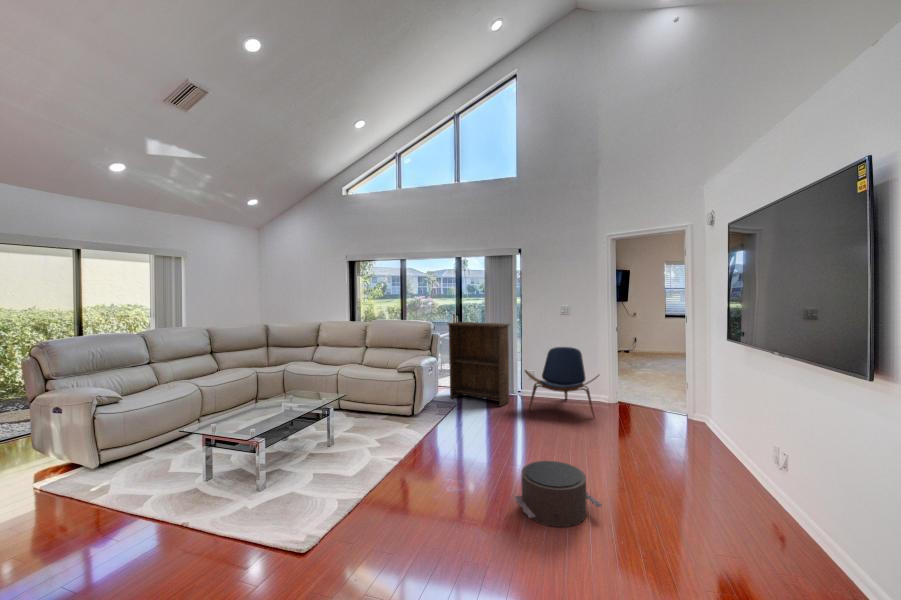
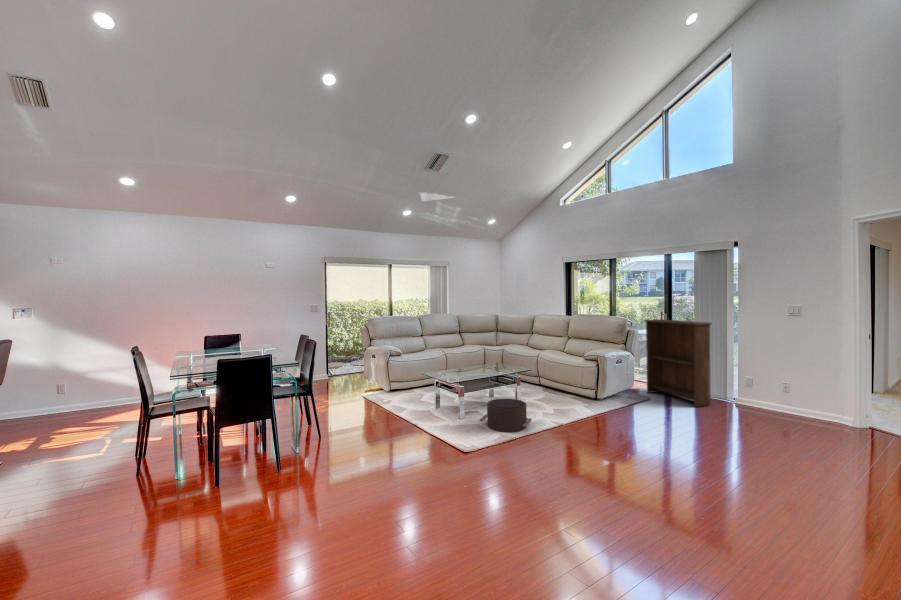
lounge chair: present [525,347,599,418] -> none [722,352,823,436]
pouf: present [514,461,602,527] -> present [480,399,532,432]

